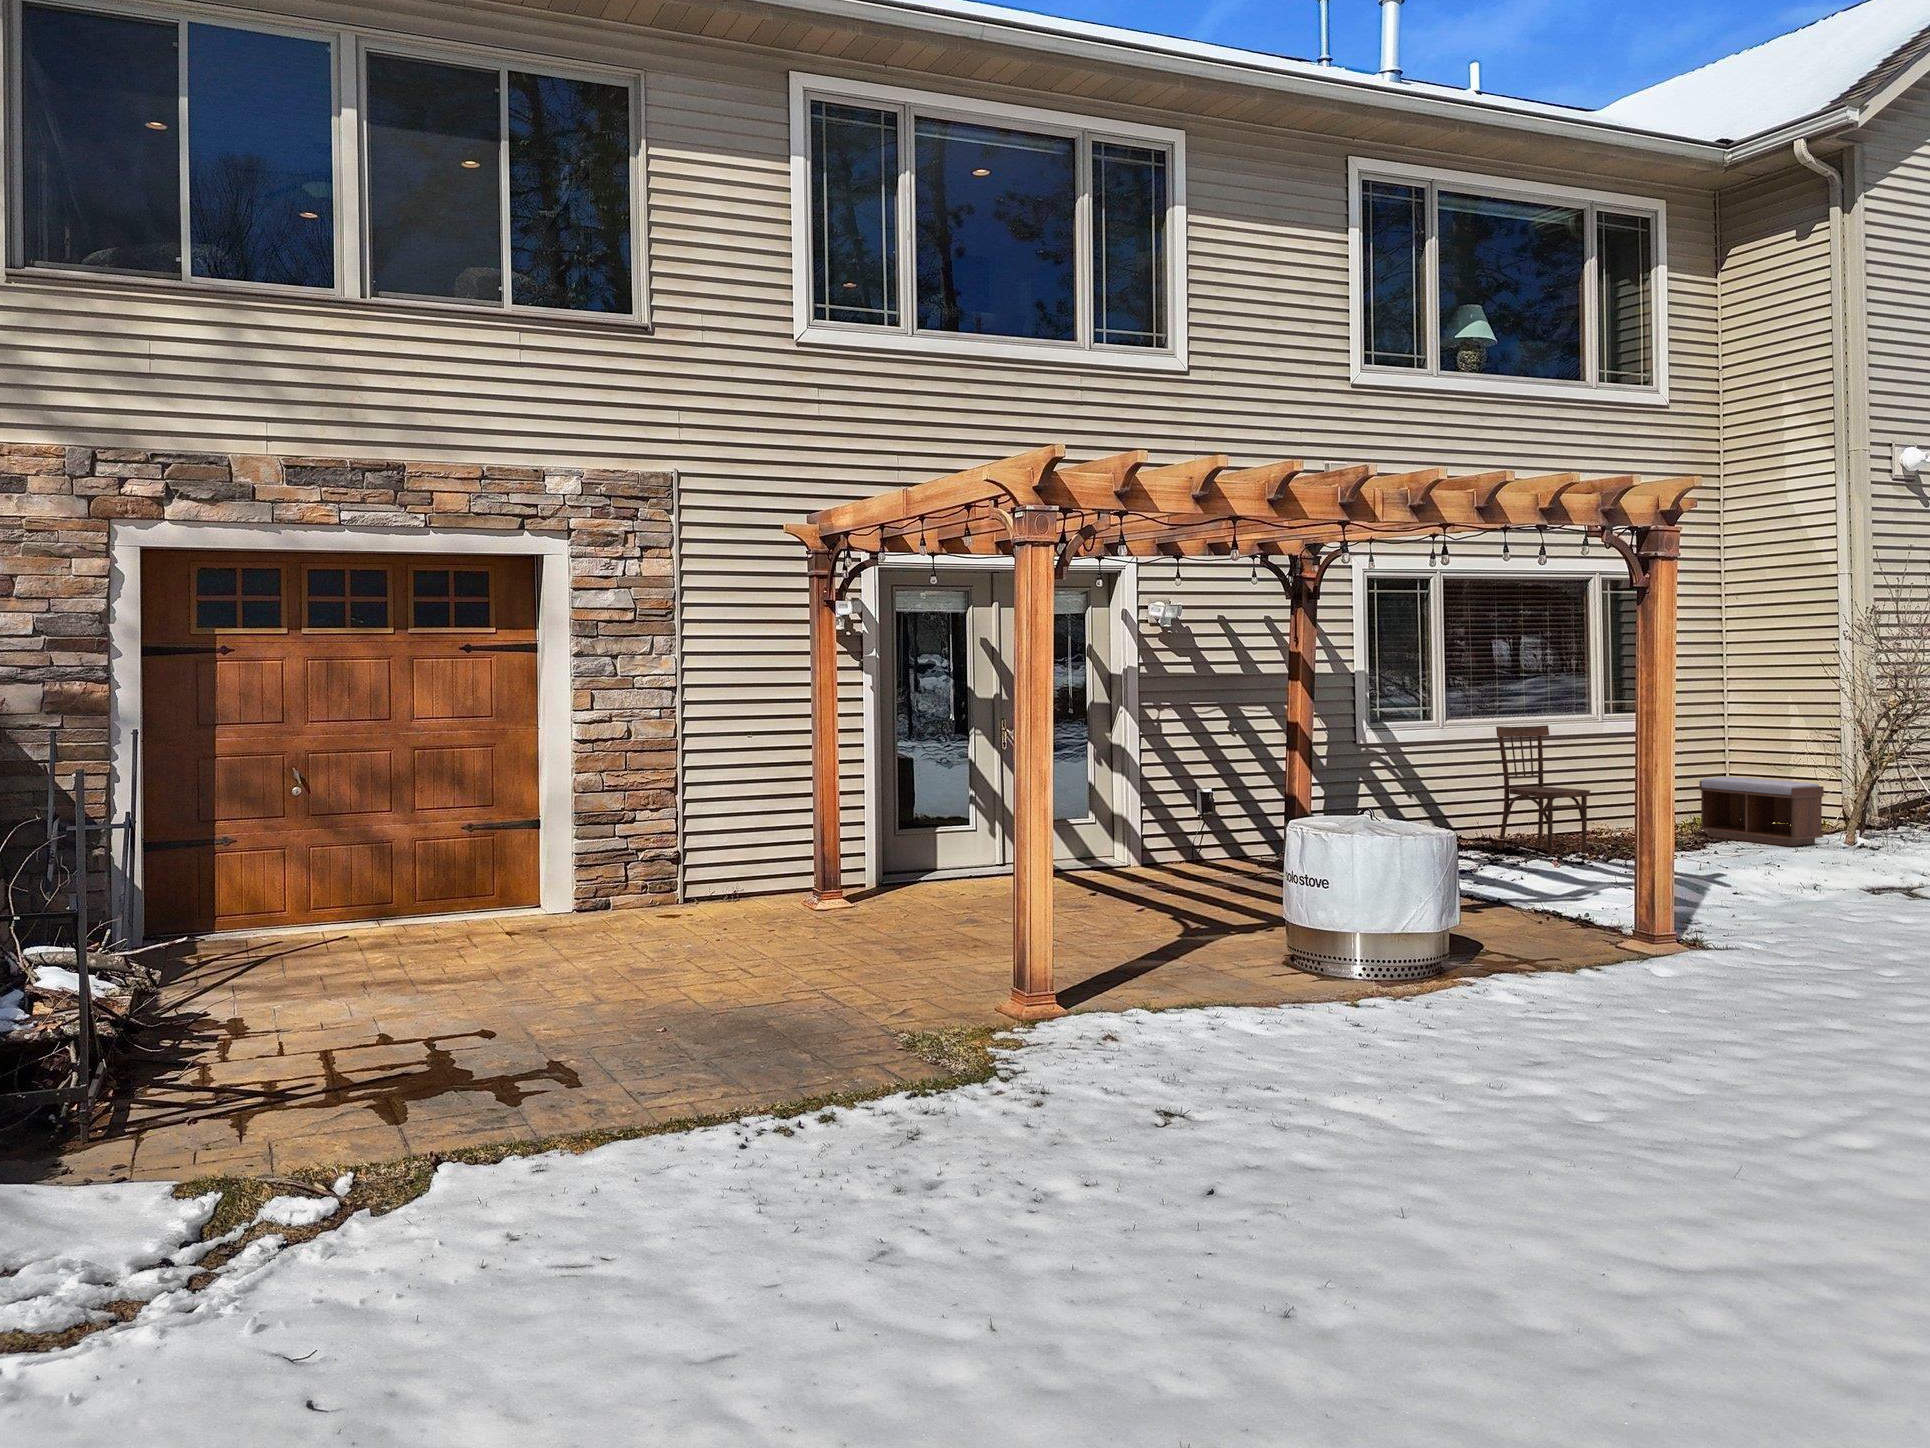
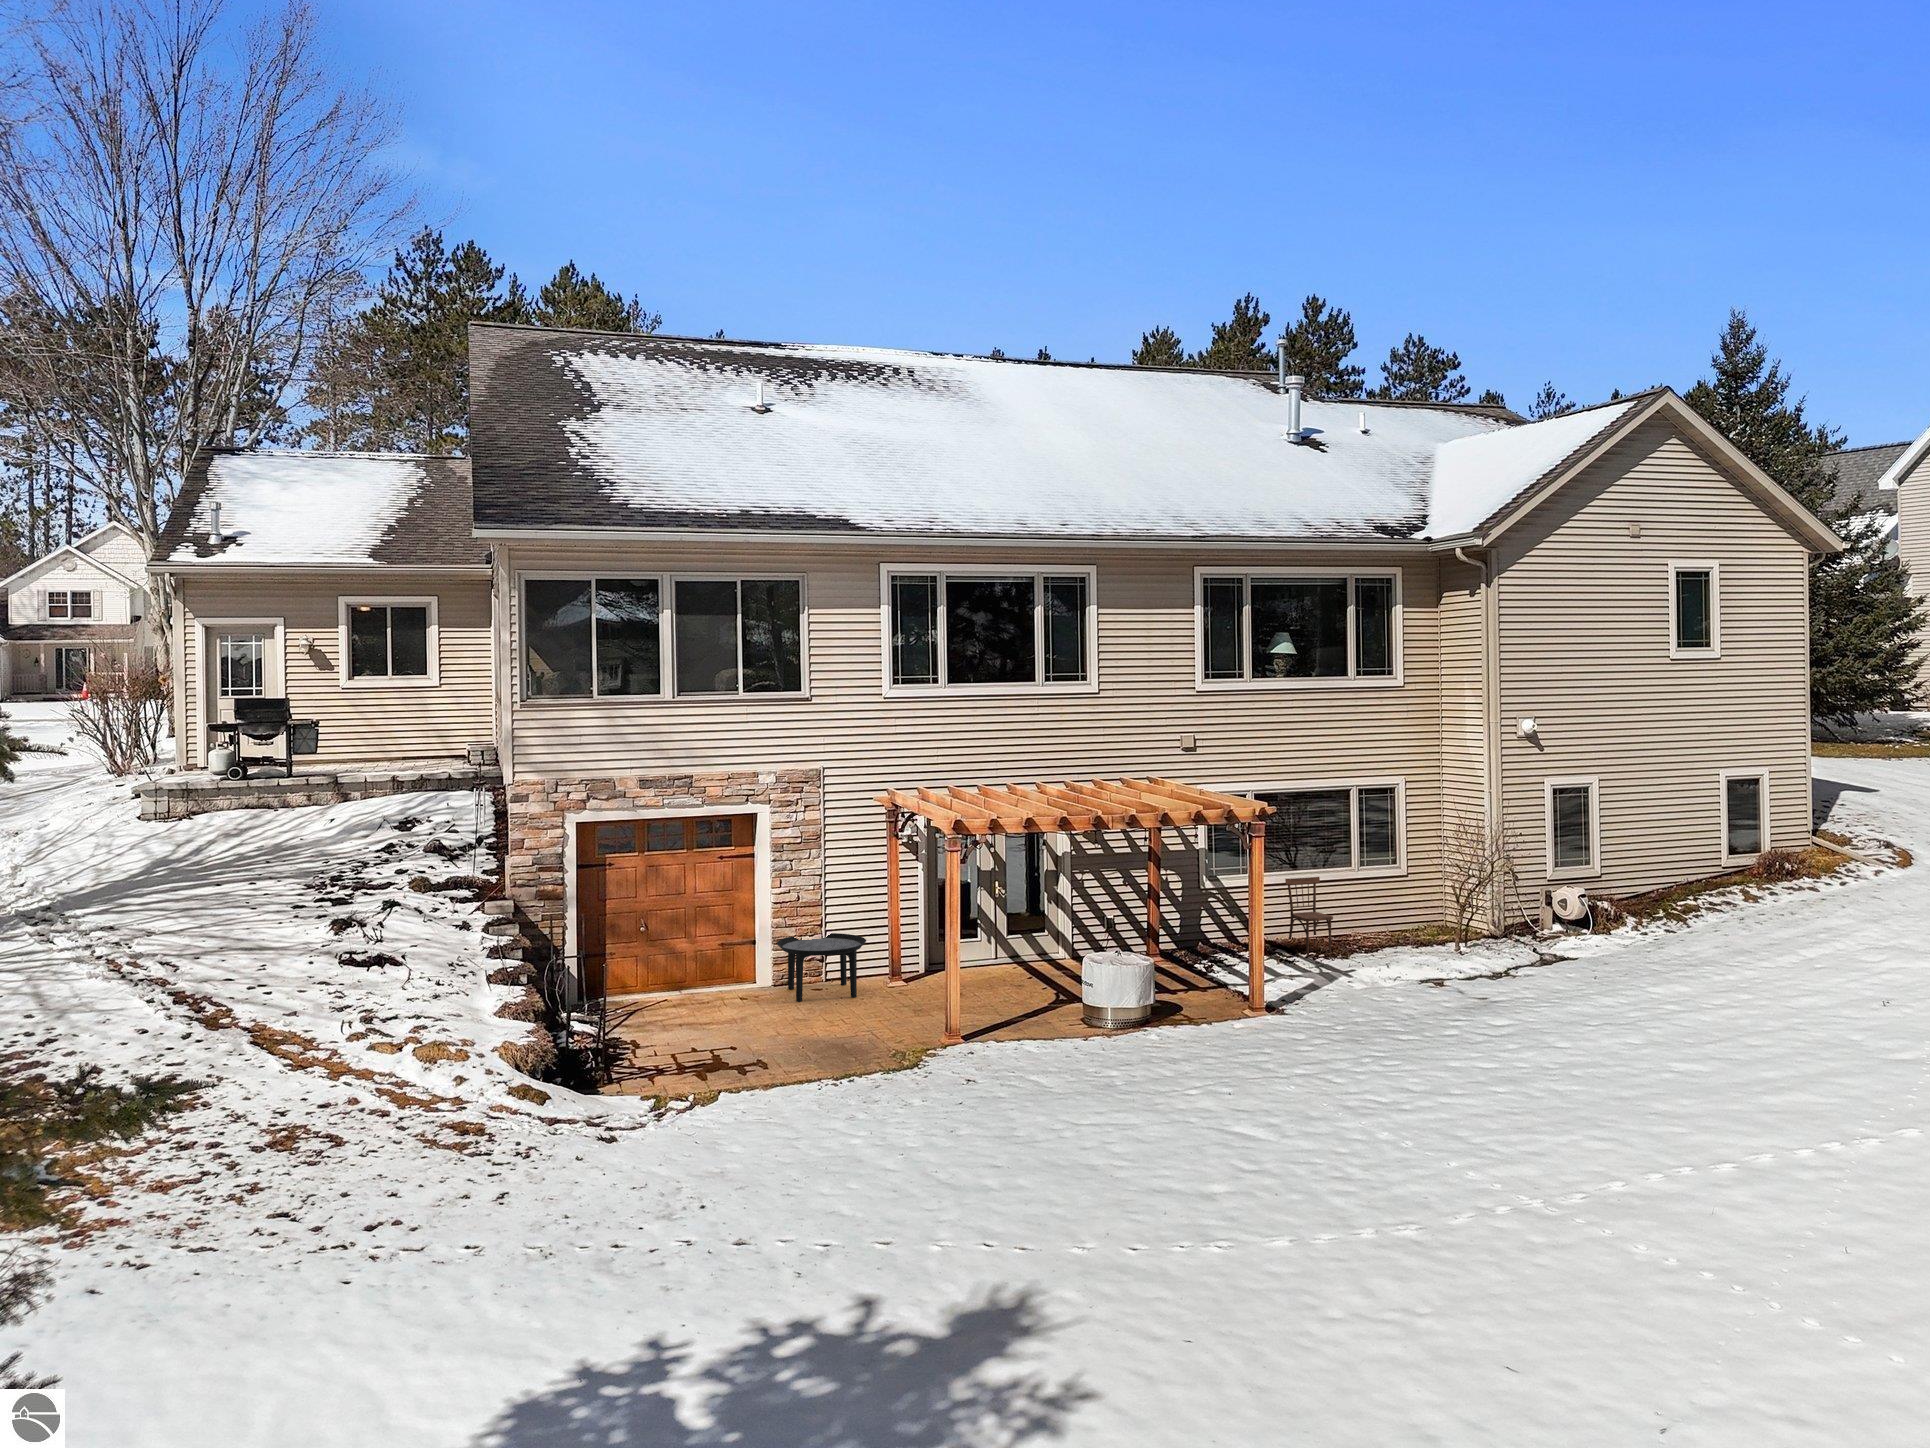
bench: present [1699,777,1824,846] -> none [1423,903,1481,947]
round table: none [587,805,776,937] -> present [777,933,866,1002]

